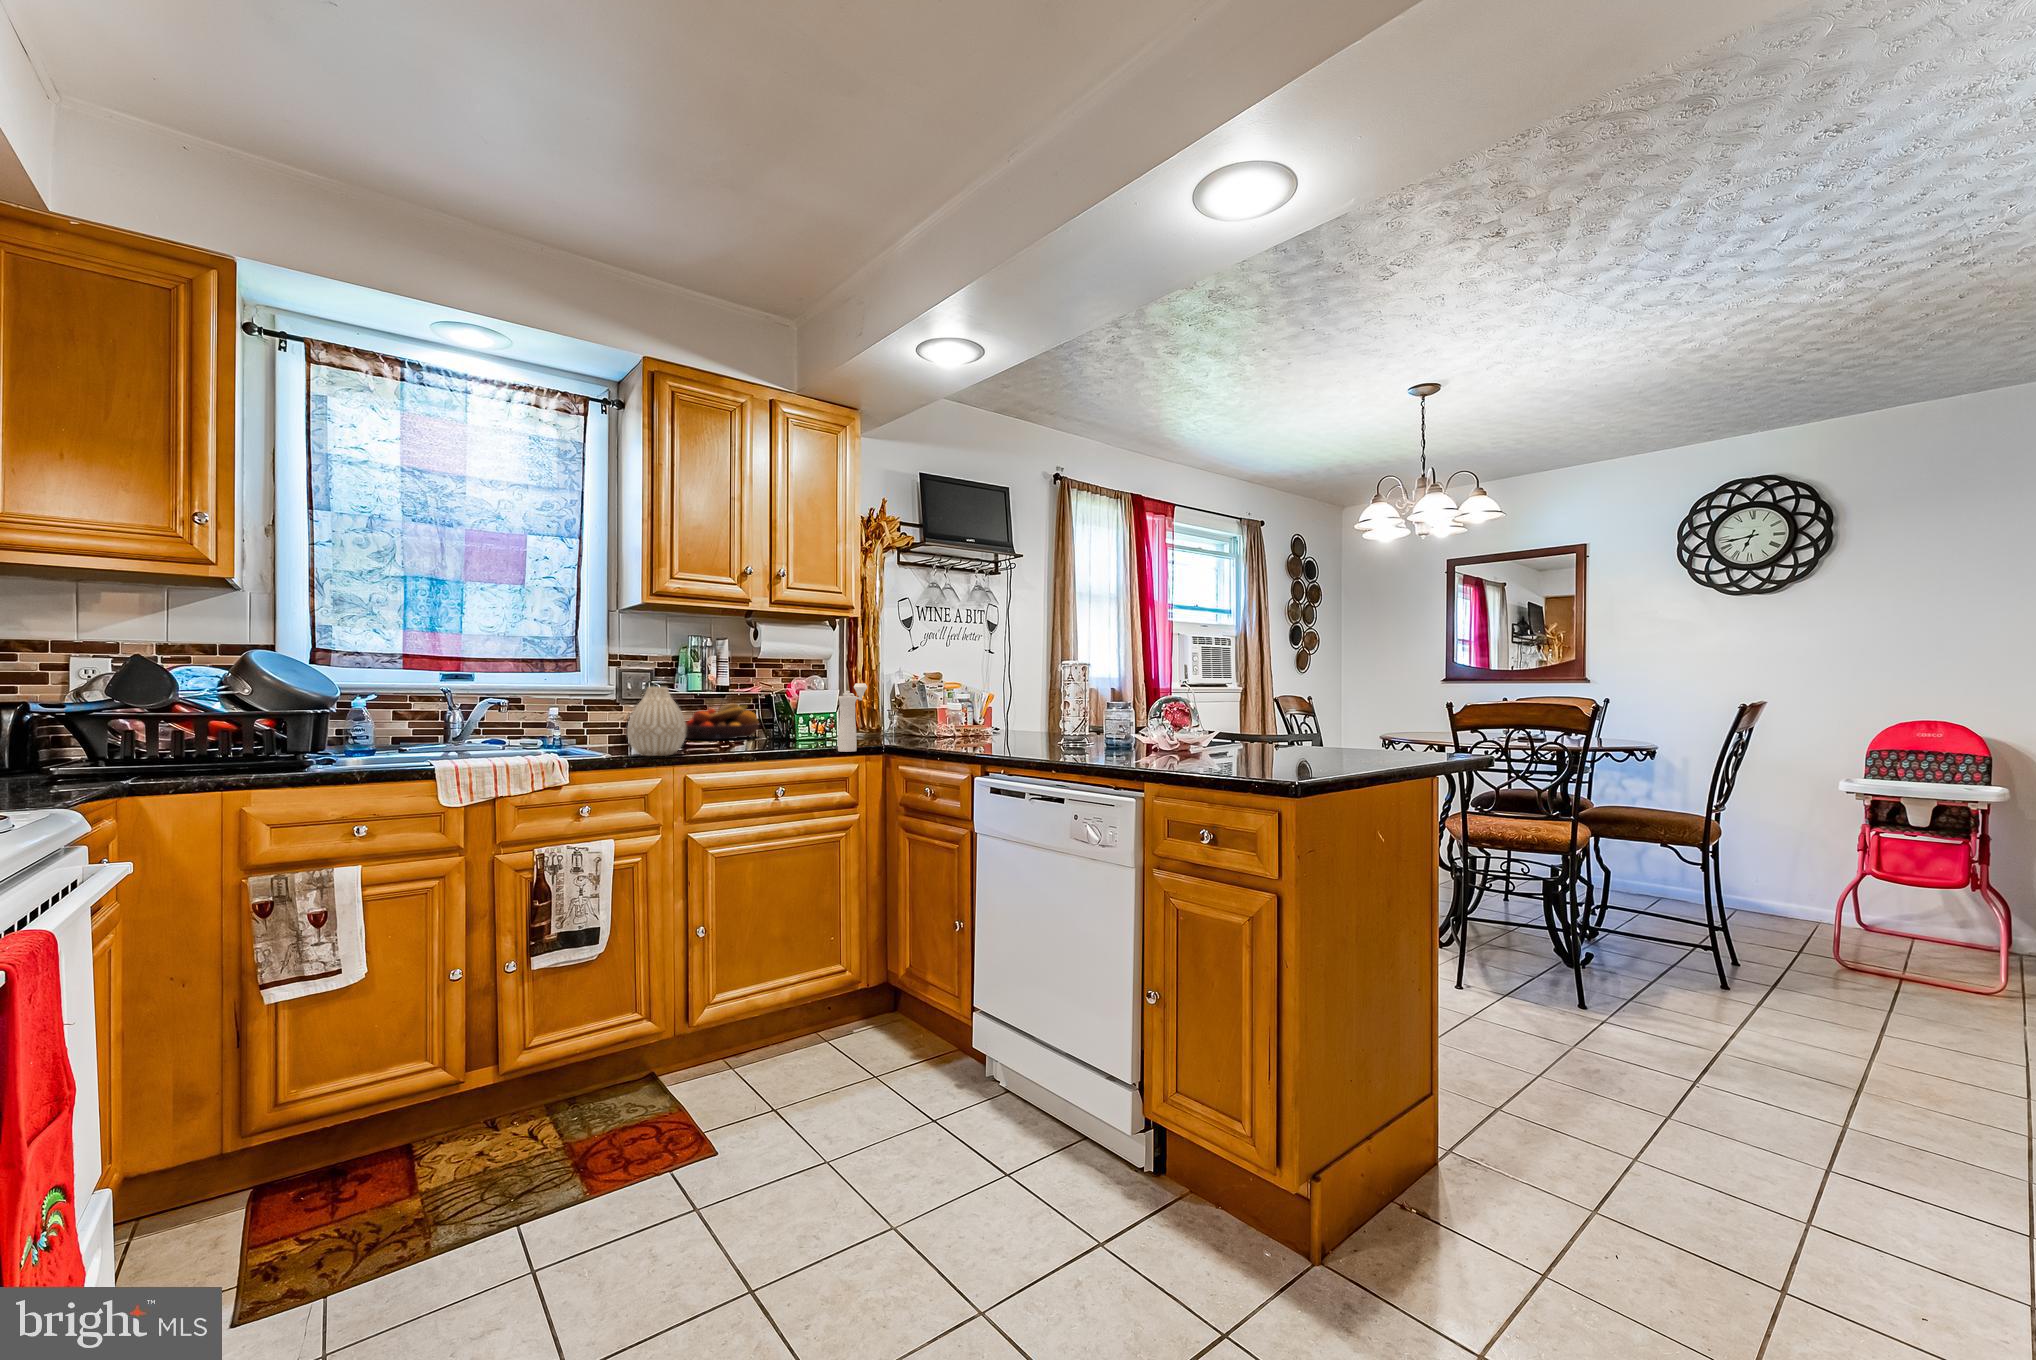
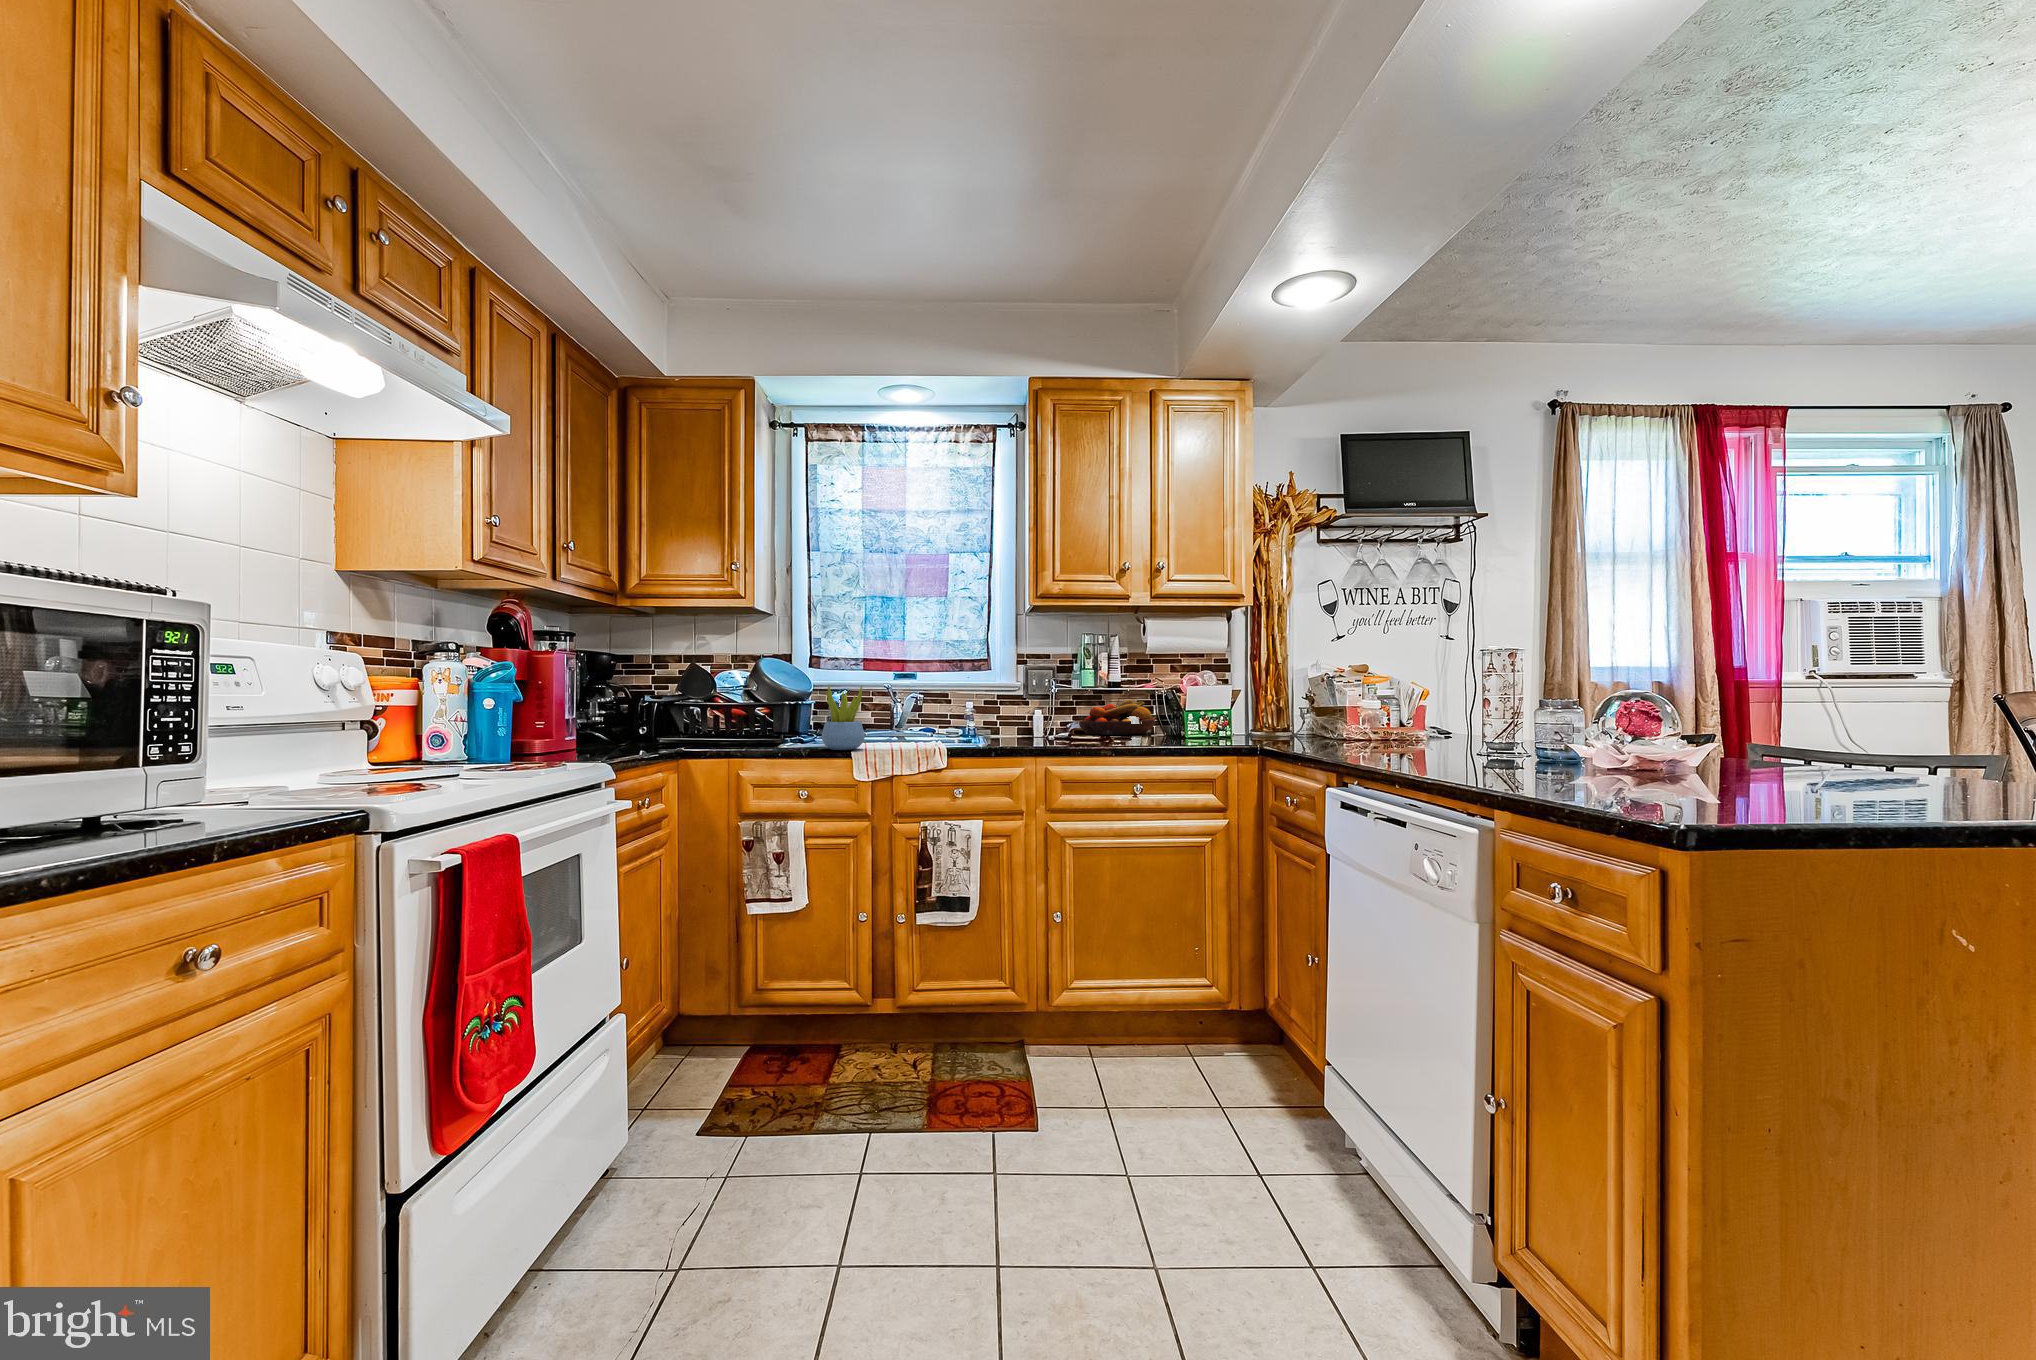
pepper mill: present [838,683,867,752] -> none [1197,677,1237,750]
succulent plant: none [395,685,459,768] -> present [822,685,865,750]
vase: present [627,687,687,756] -> none [998,683,1049,747]

